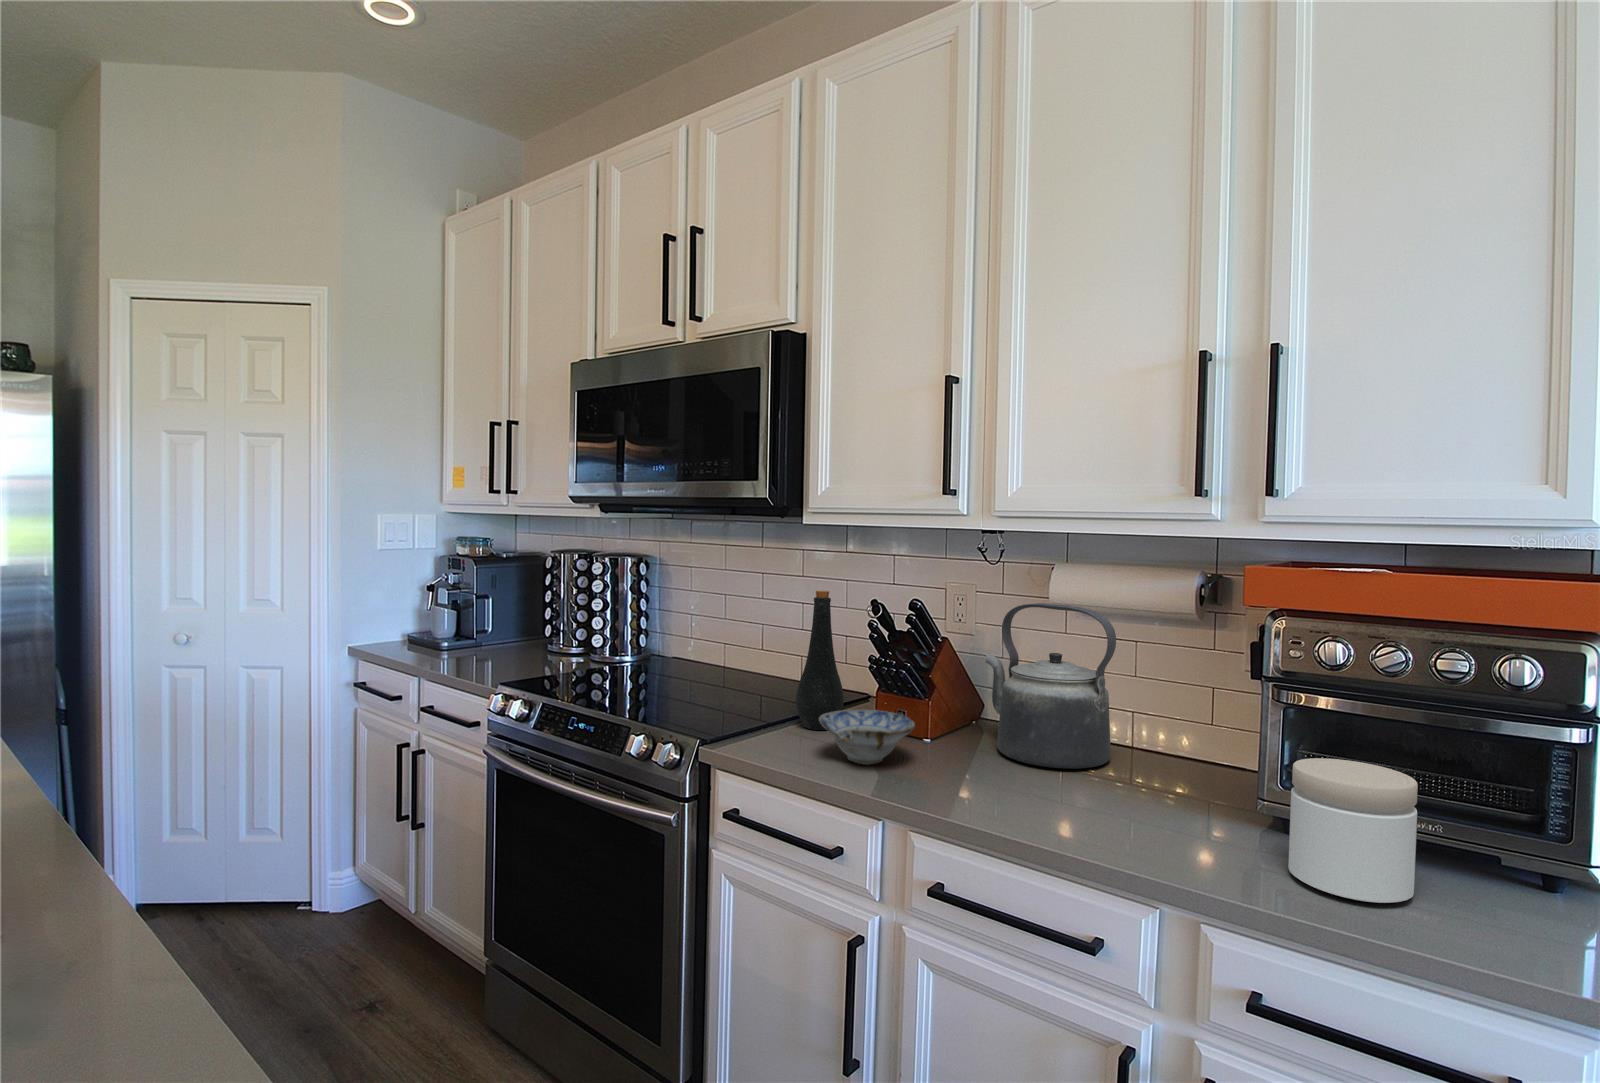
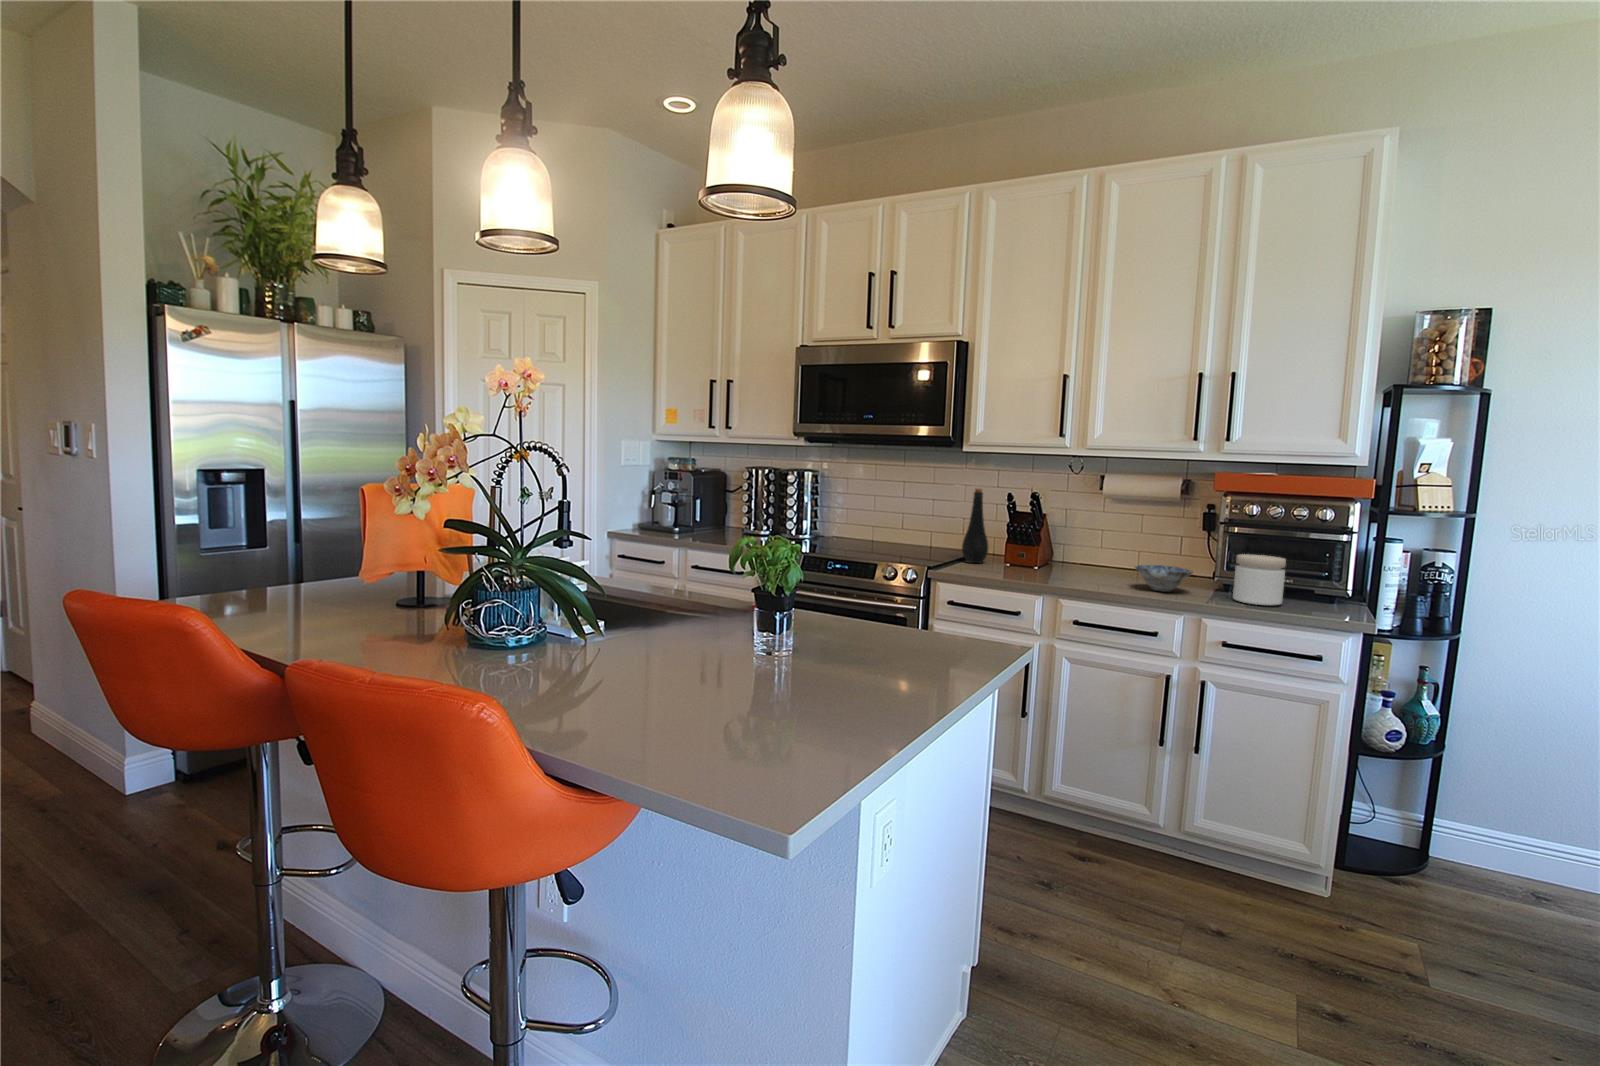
kettle: present [985,603,1116,769] -> none [1065,495,1141,575]
ceramic bowl: present [819,710,915,764] -> present [1135,565,1193,592]

